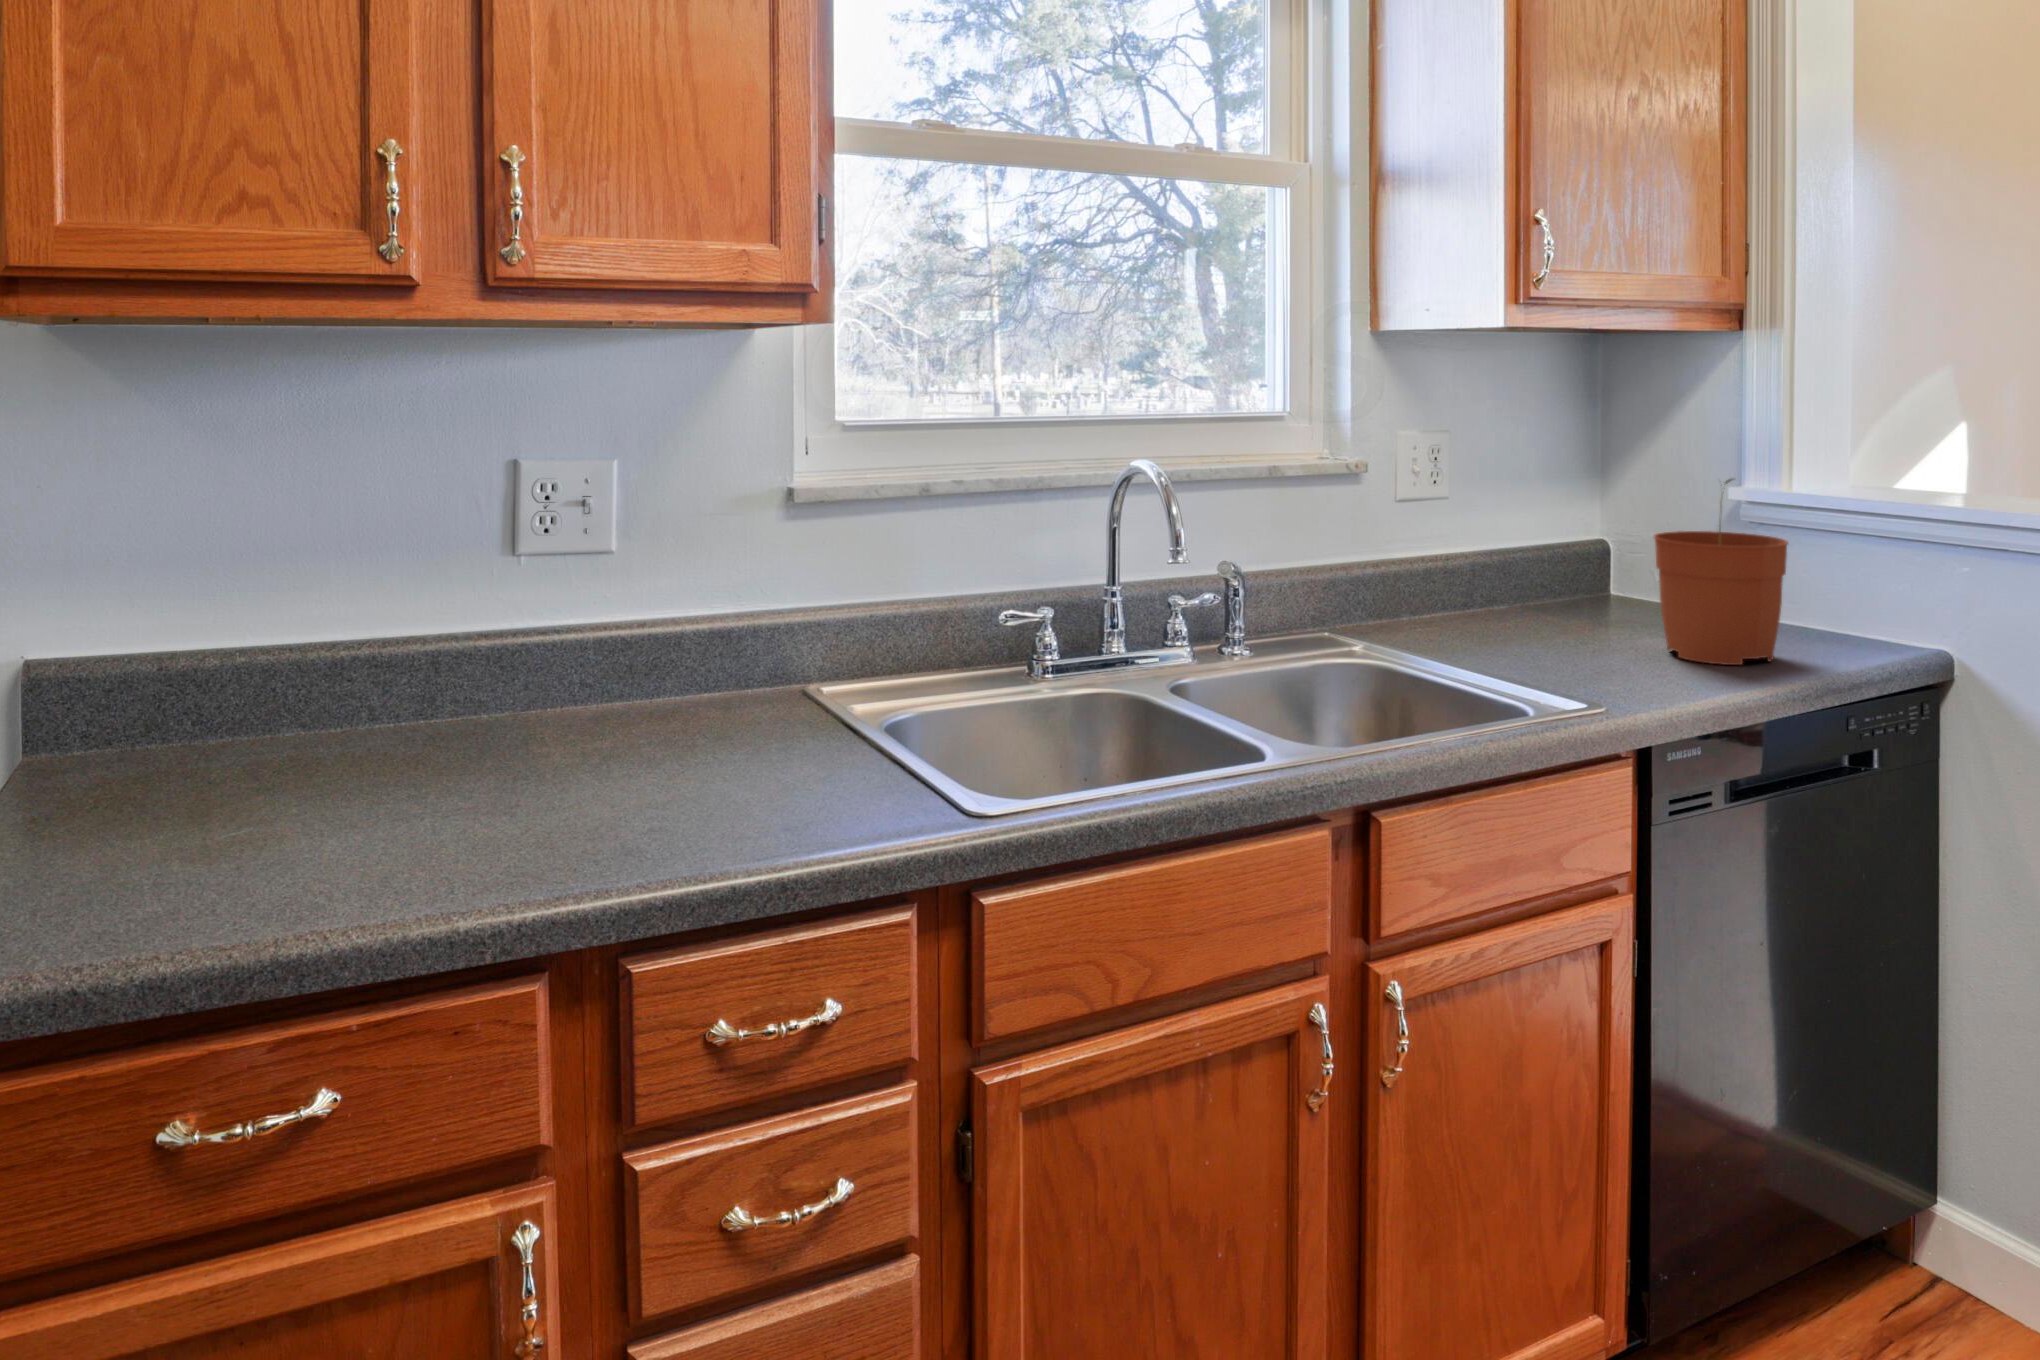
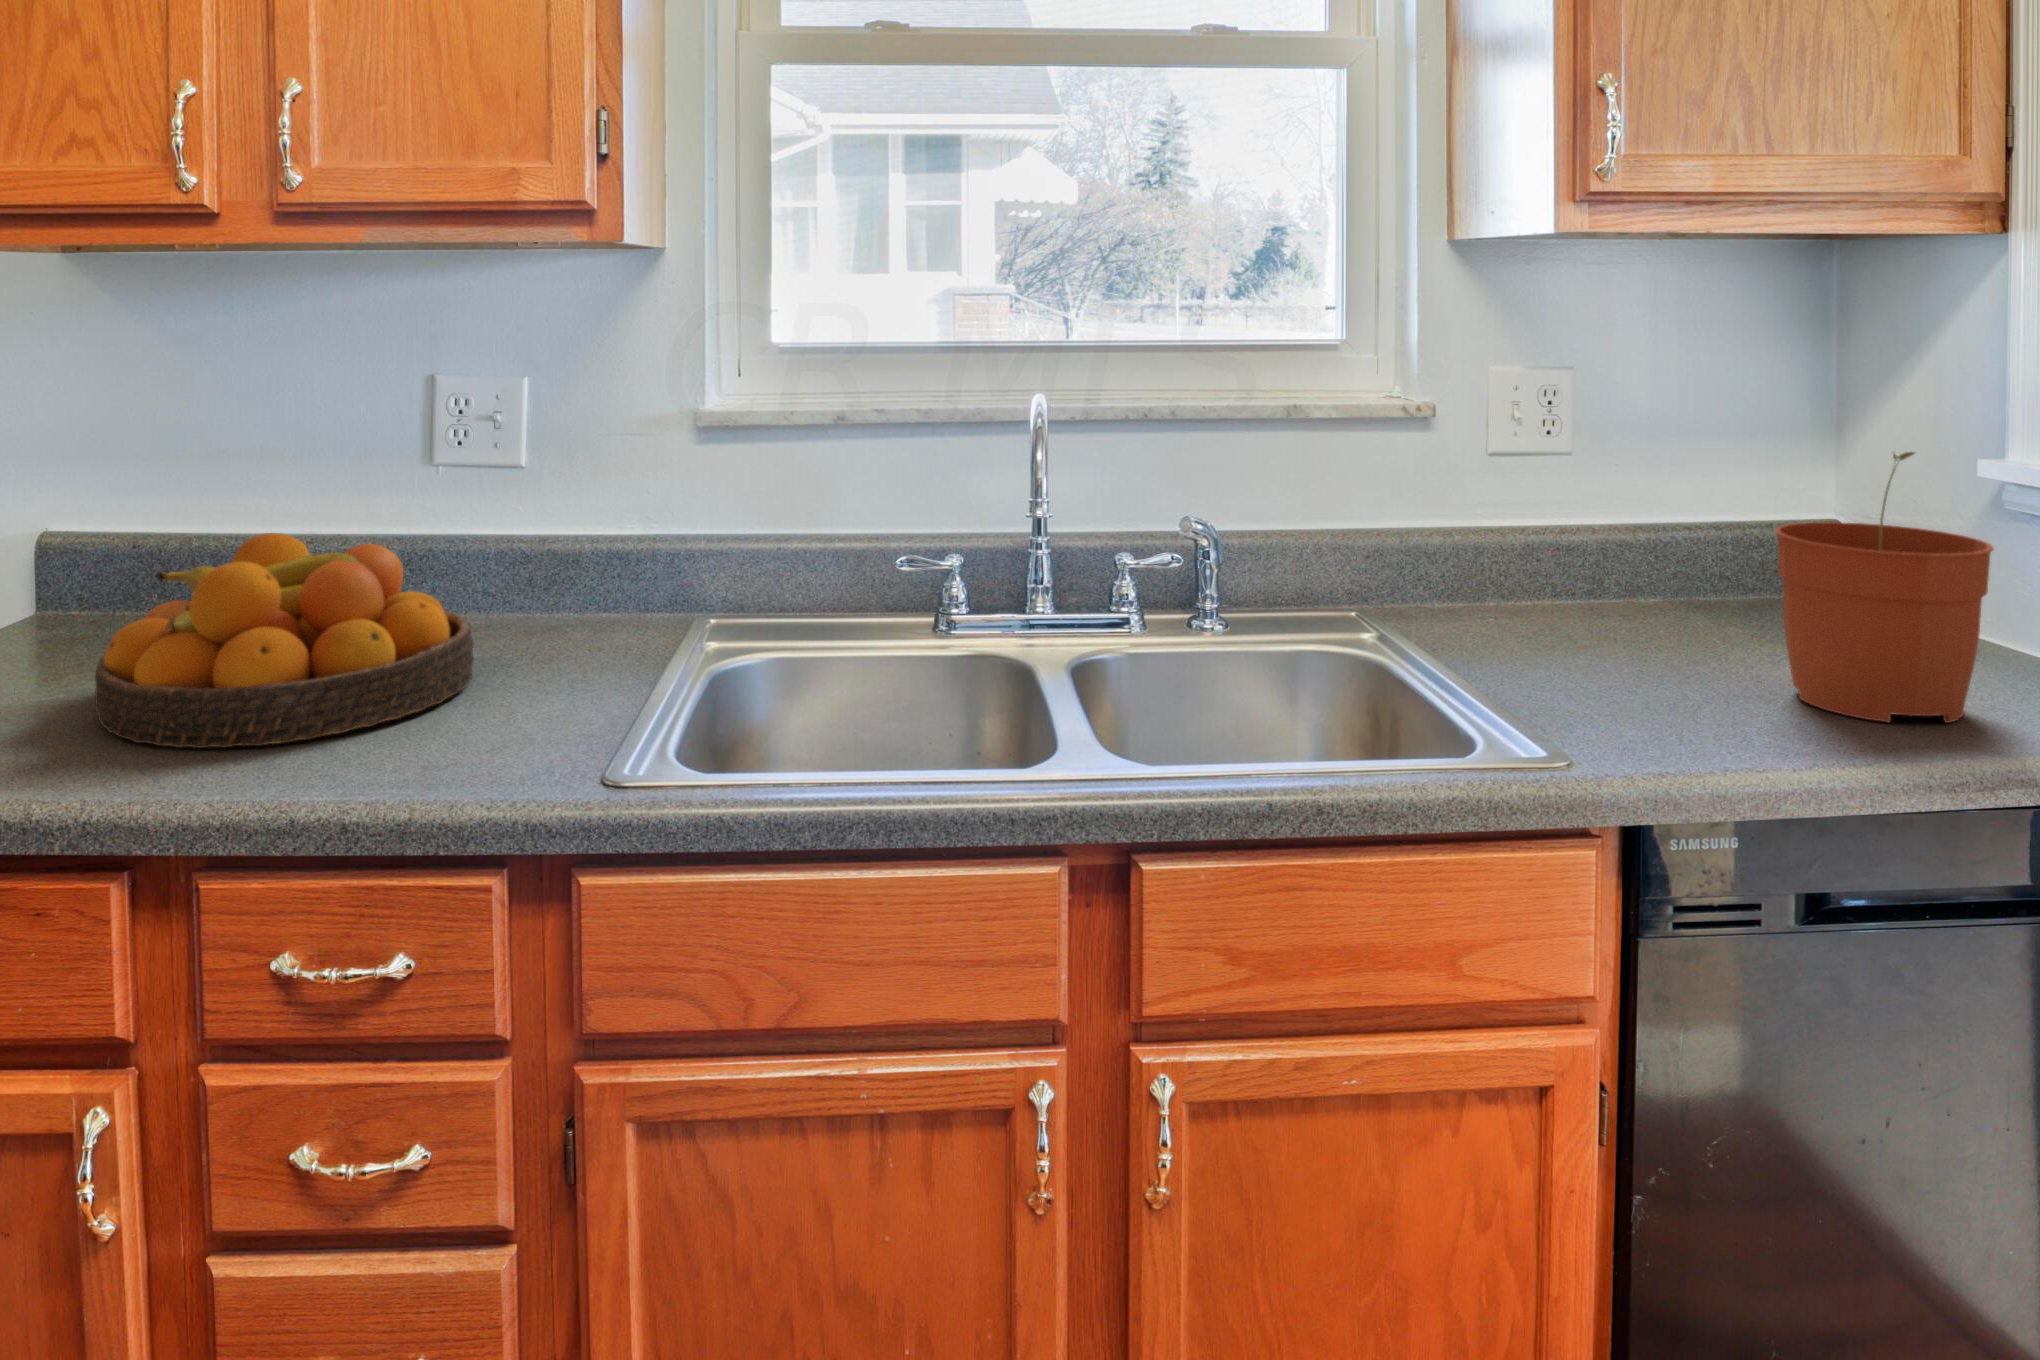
fruit bowl: none [307,623,699,849] -> present [95,533,474,748]

